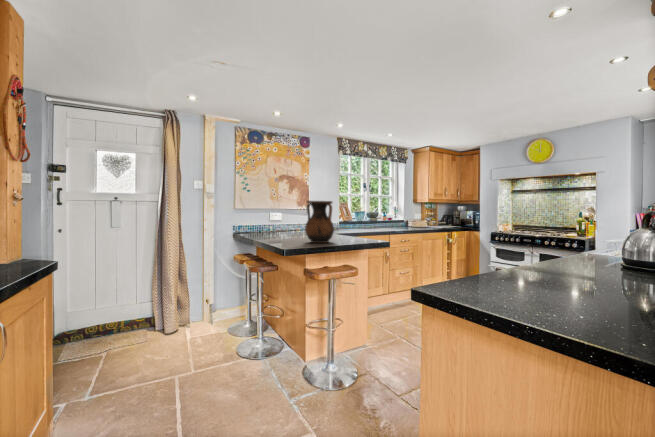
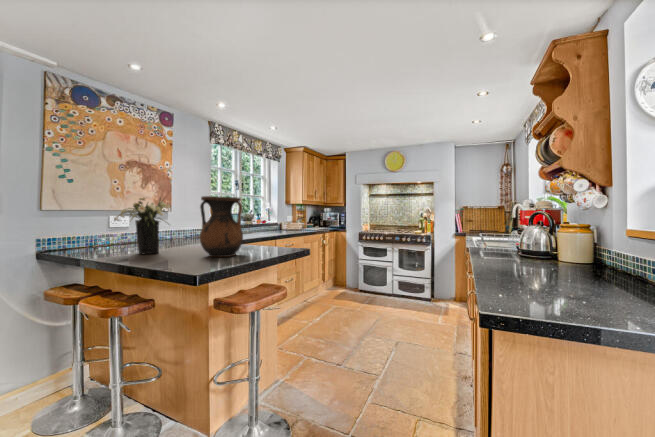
flower arrangement: none [262,201,295,238] -> present [114,198,170,254]

